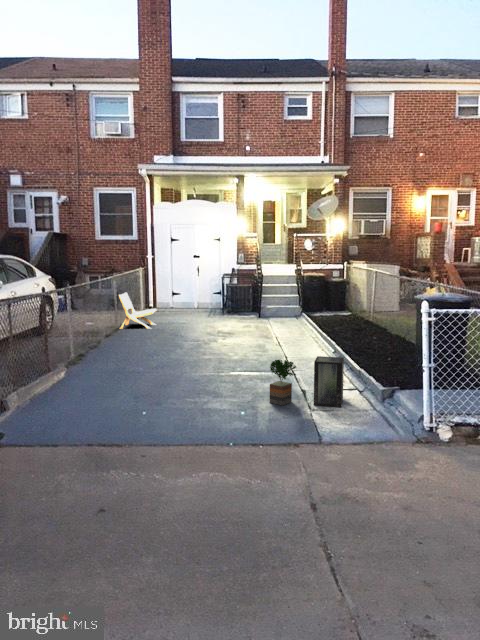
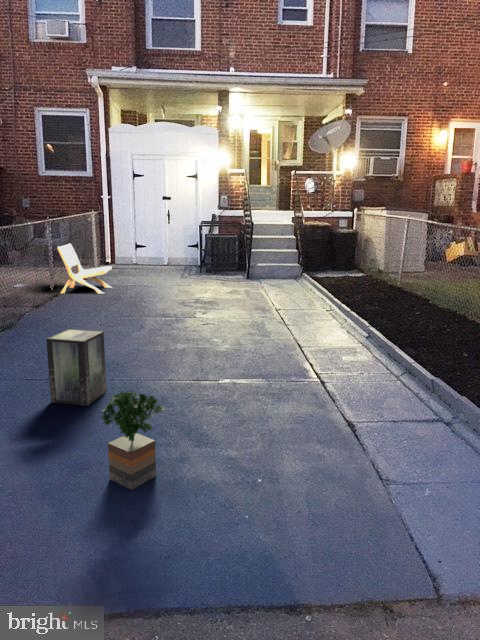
storage box: present [314,356,344,407] -> present [46,329,106,406]
potted tree: present [270,360,296,406] -> present [102,391,164,490]

